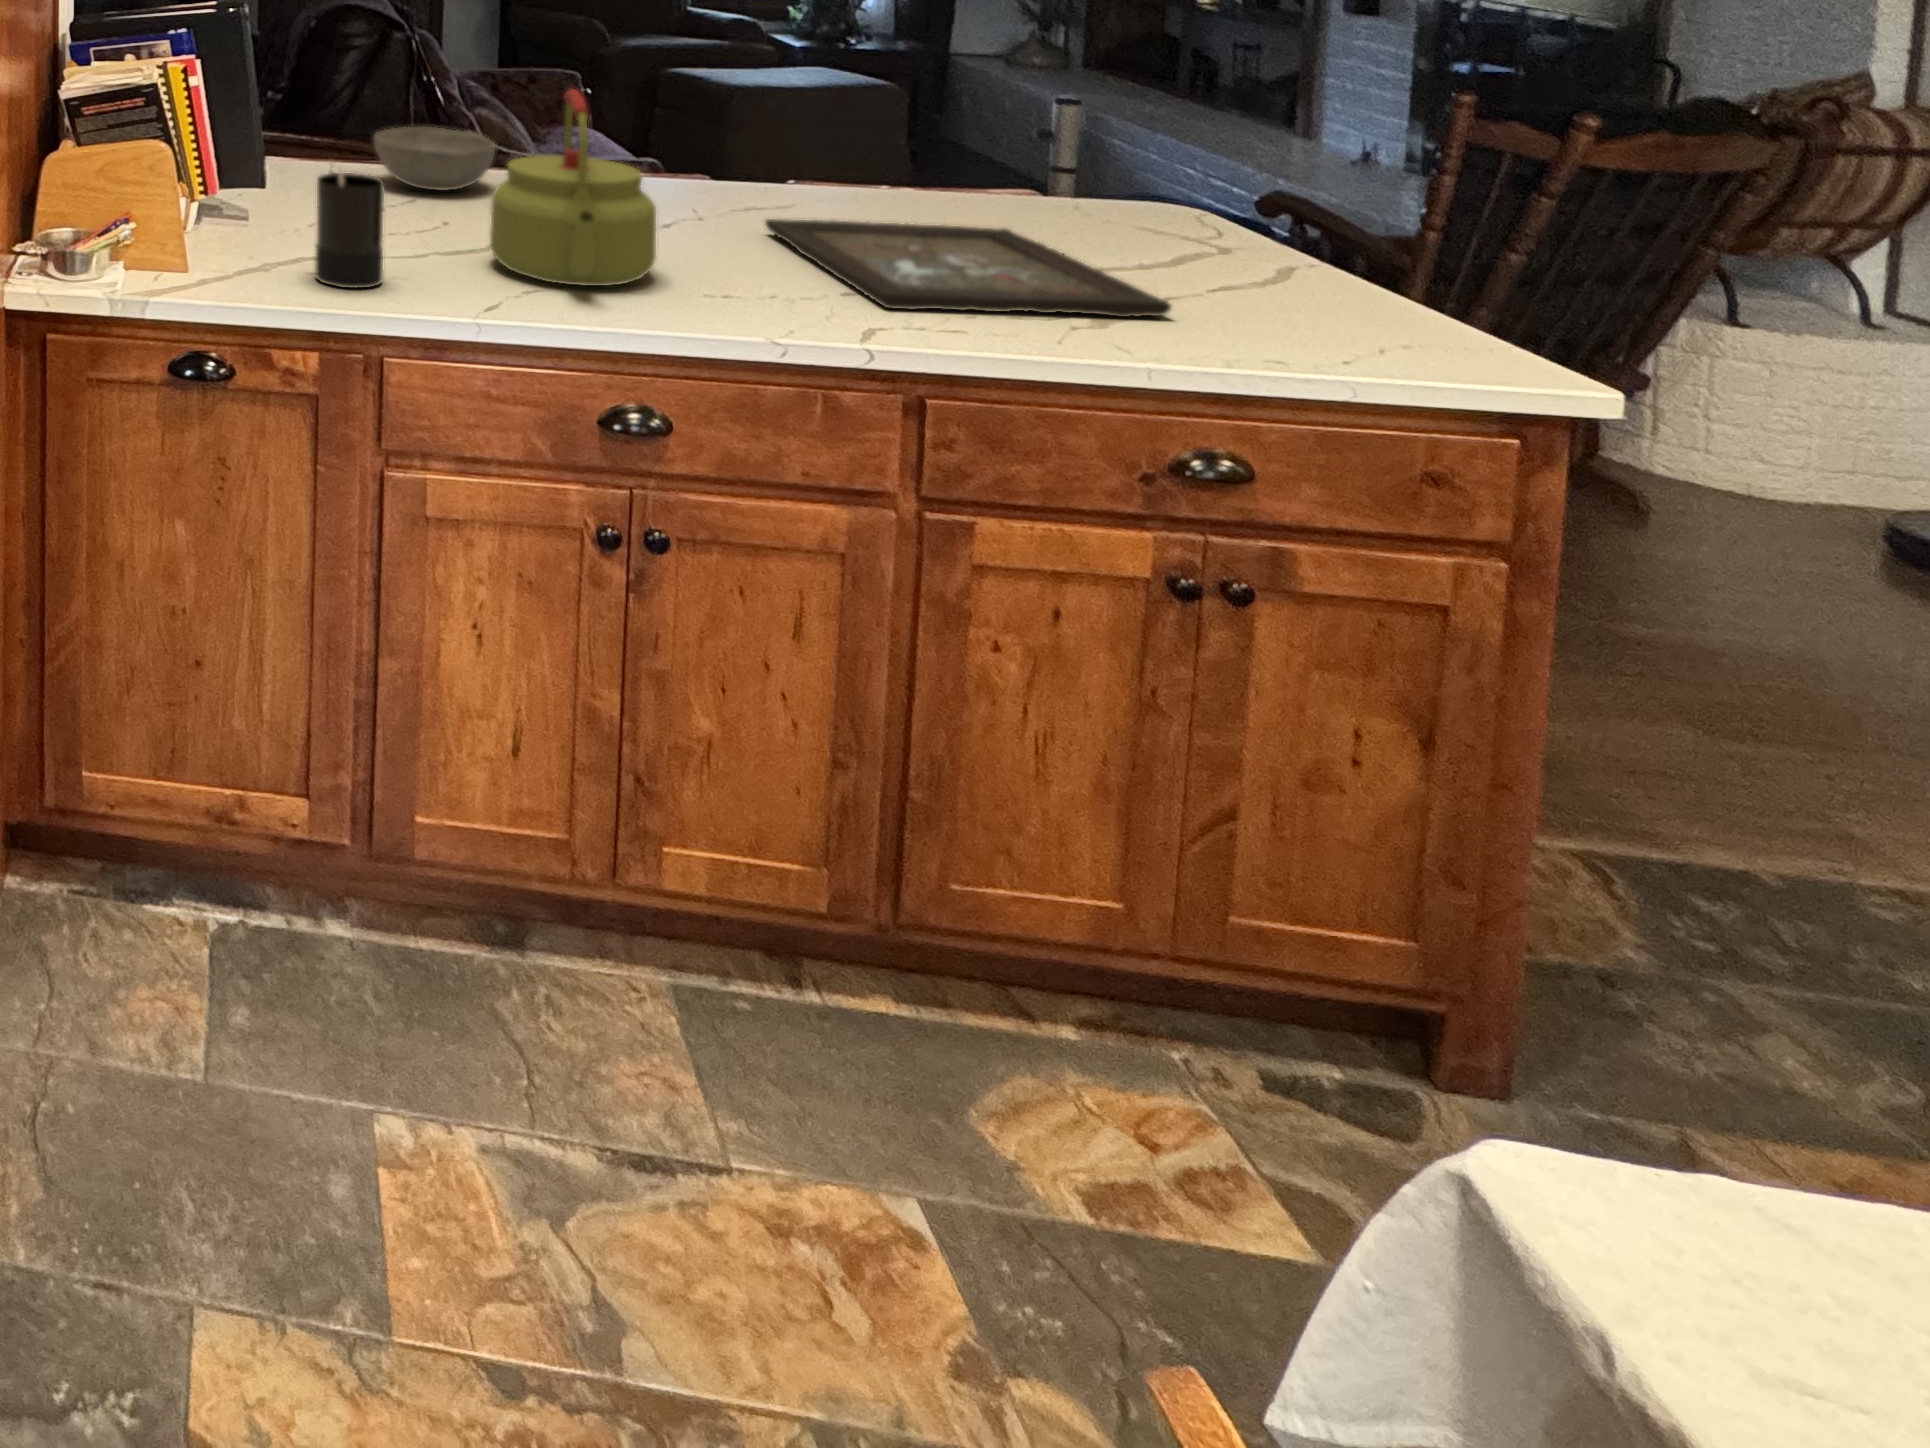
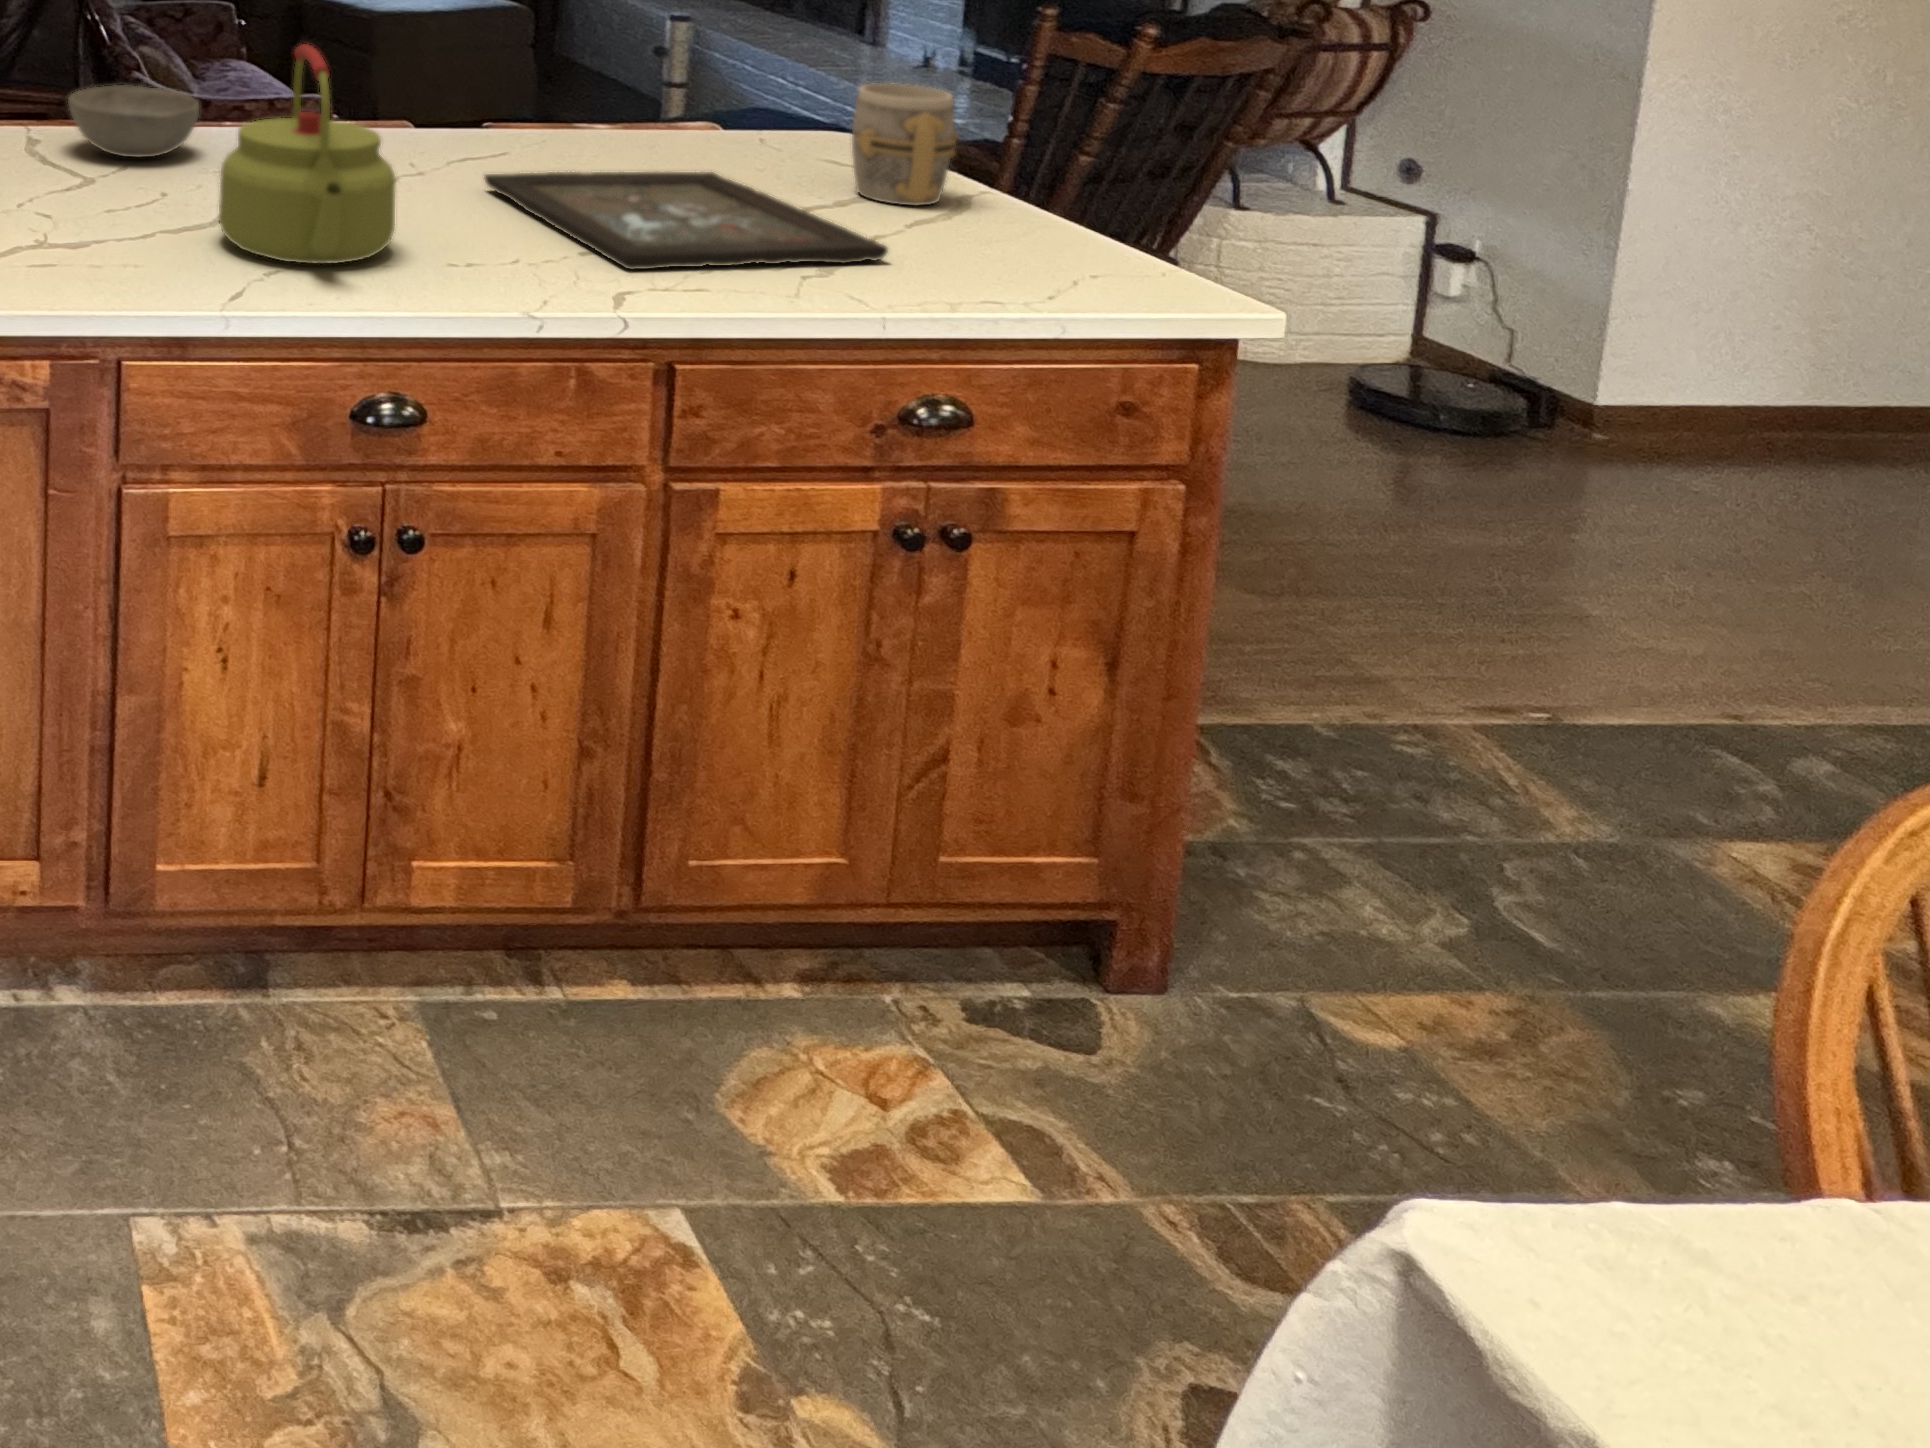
mug: none [1158,150,1275,271] -> present [852,83,957,206]
candle: present [315,164,384,288] -> none [36,138,114,284]

